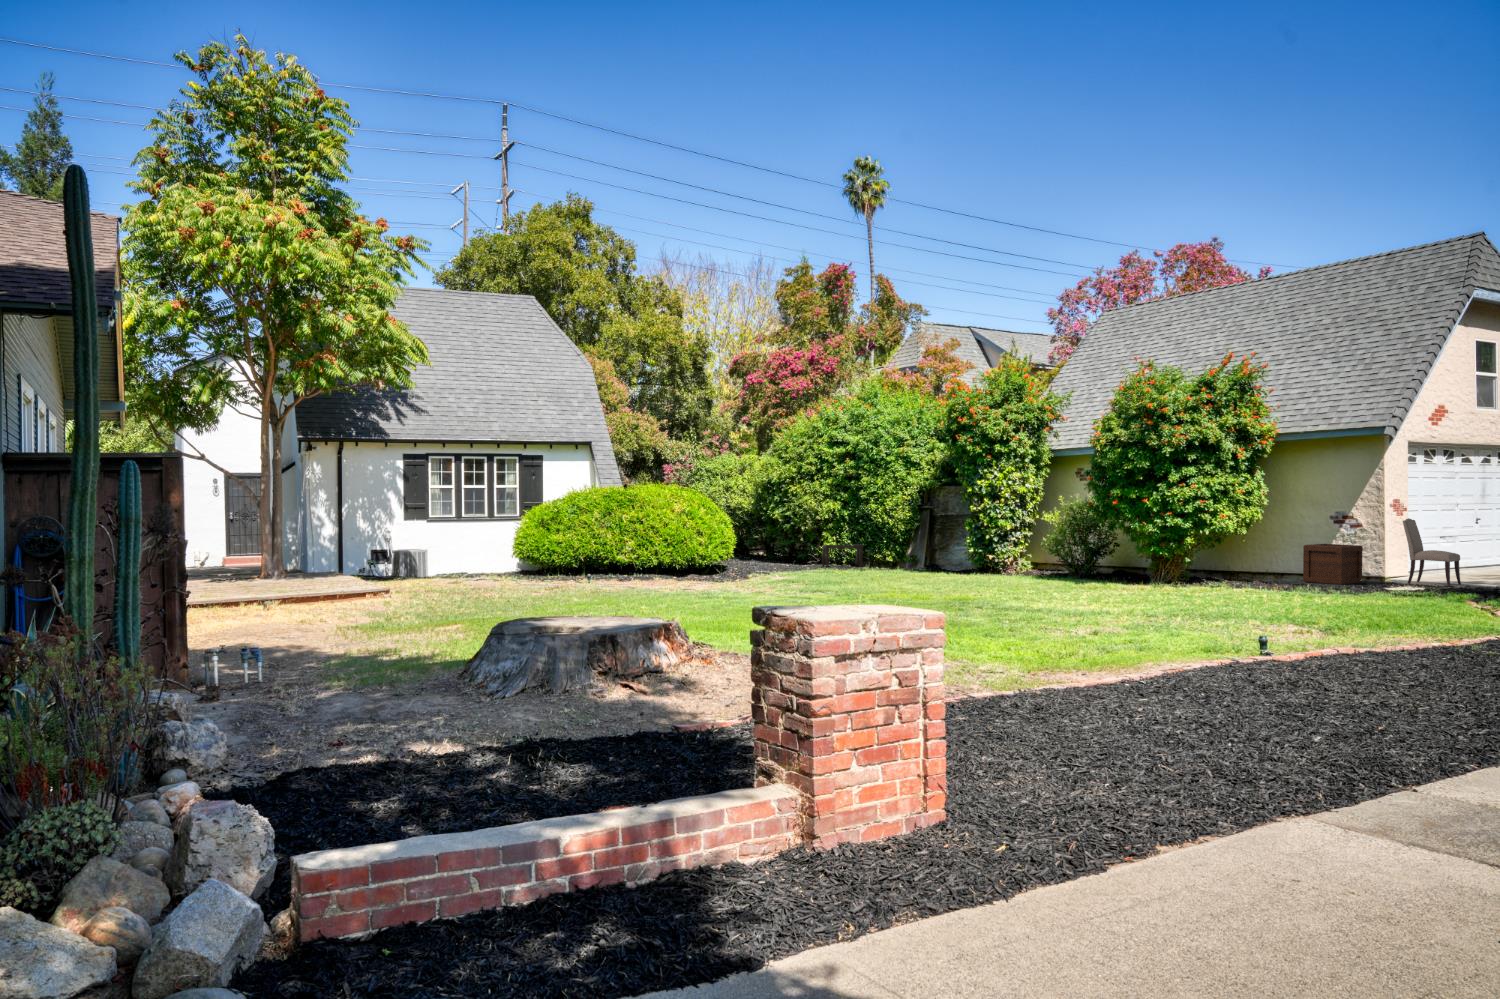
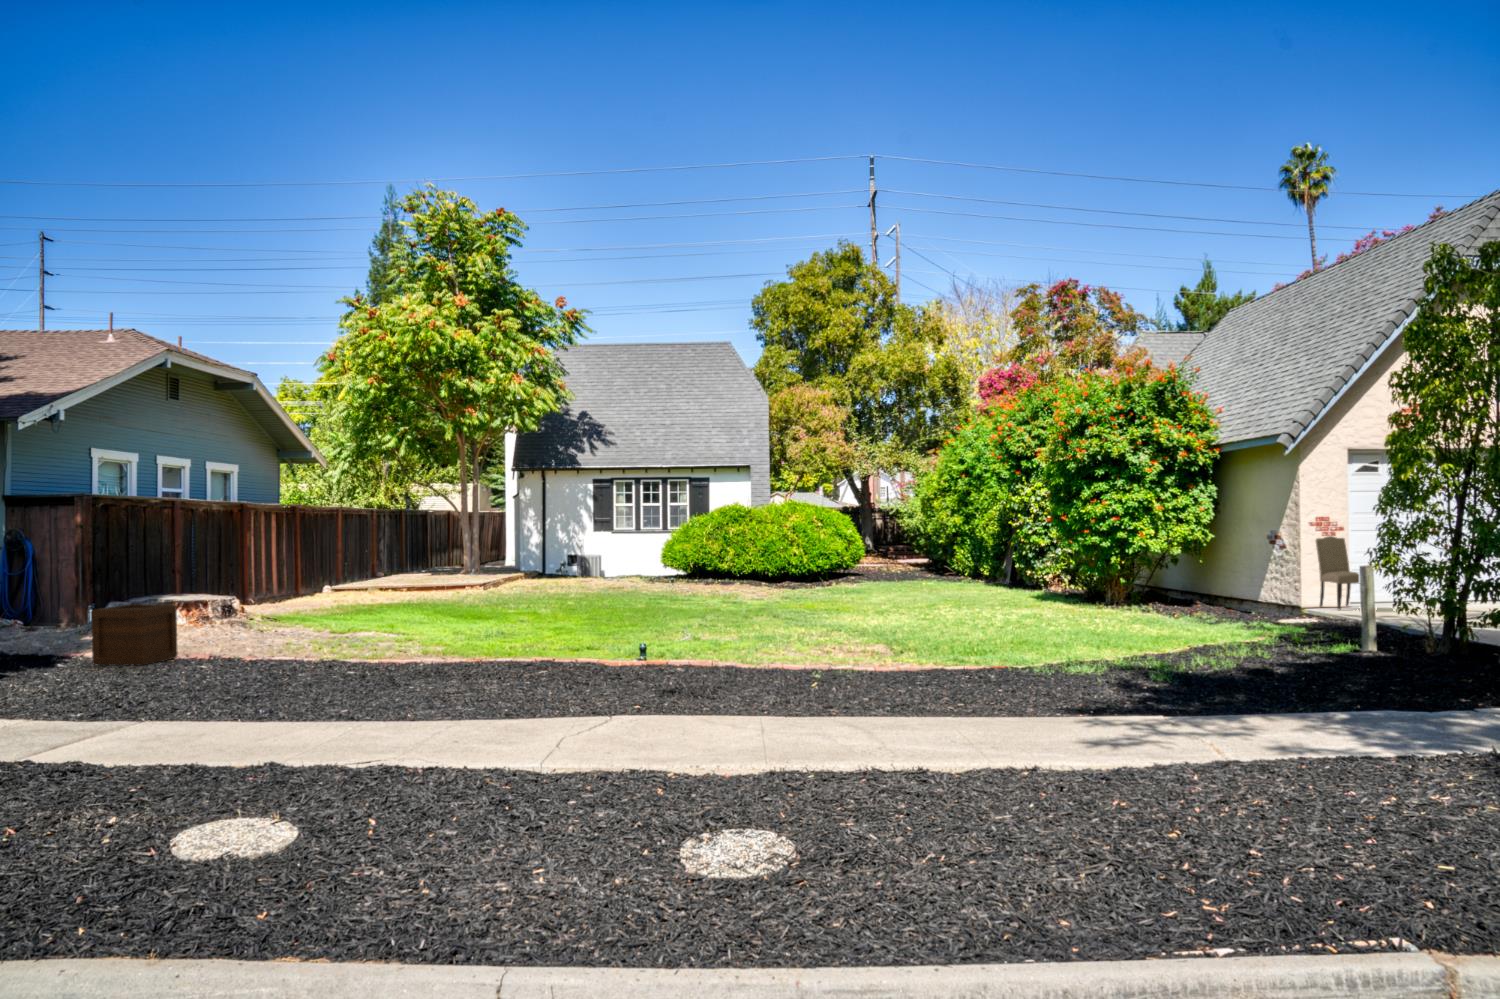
bench: present [822,544,863,567] -> none [923,558,964,580]
wooden crate: present [1303,544,1362,585] -> present [91,604,178,665]

